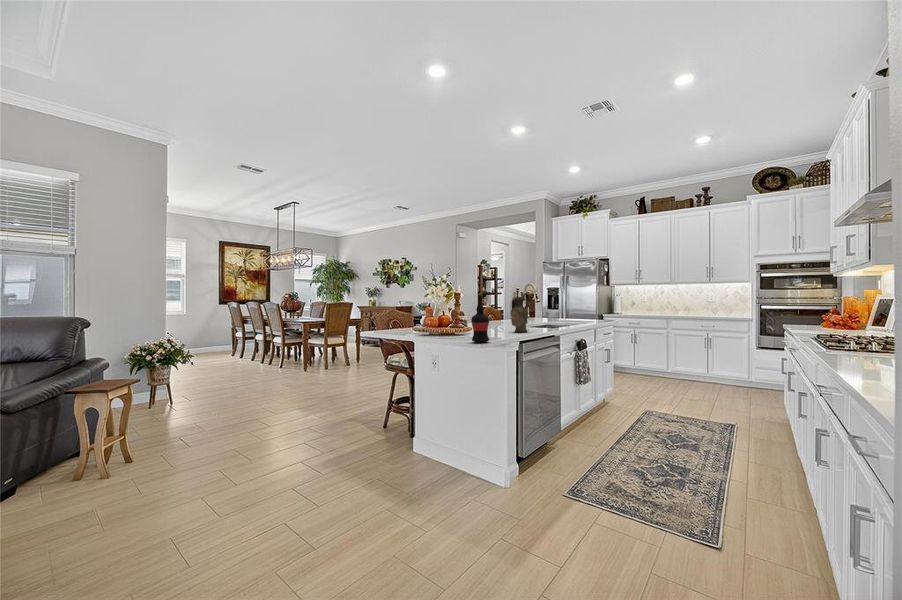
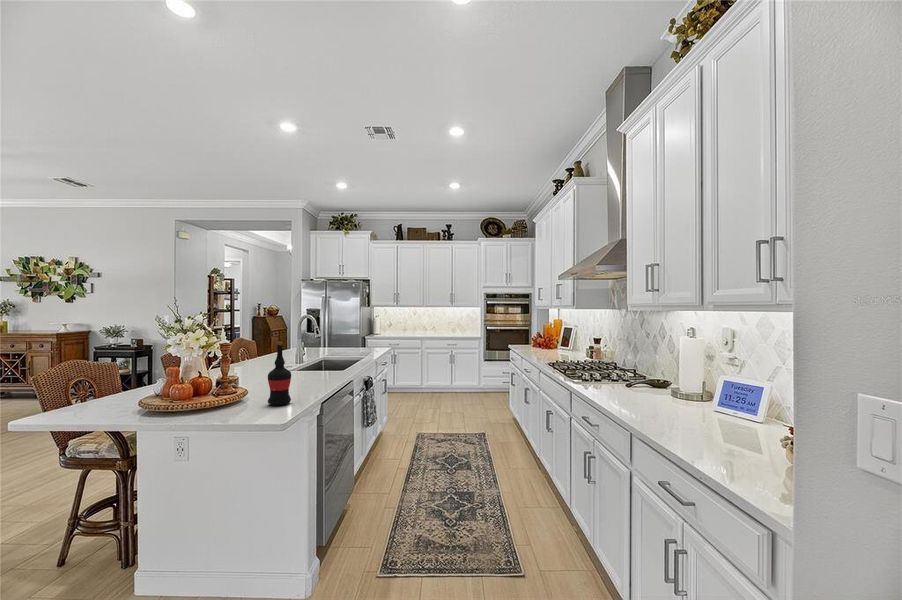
ceramic pitcher: present [511,293,530,332] -> none [299,332,322,379]

